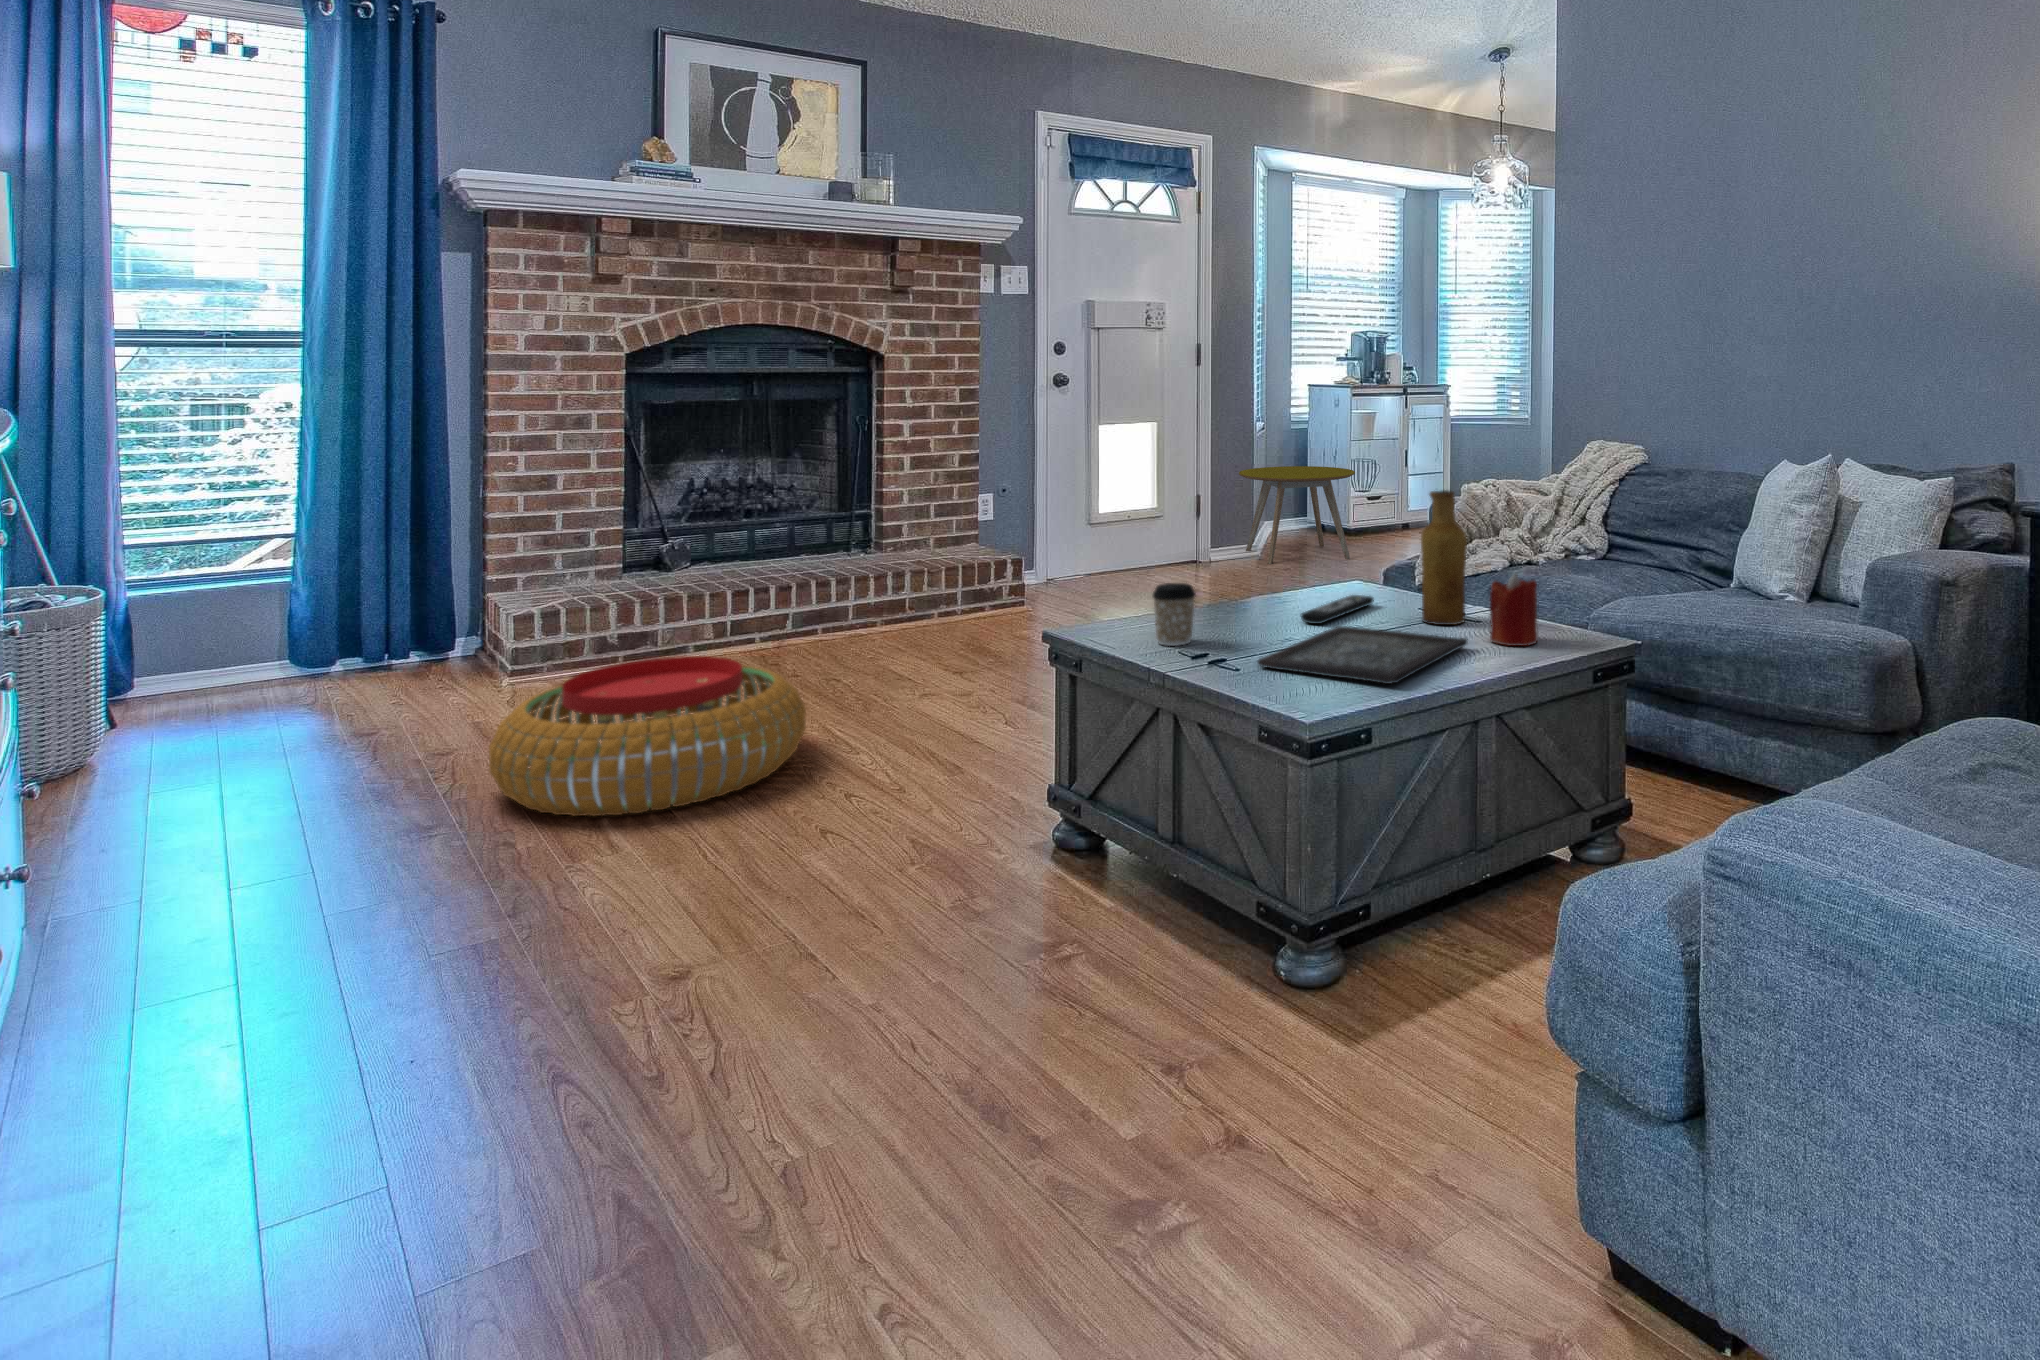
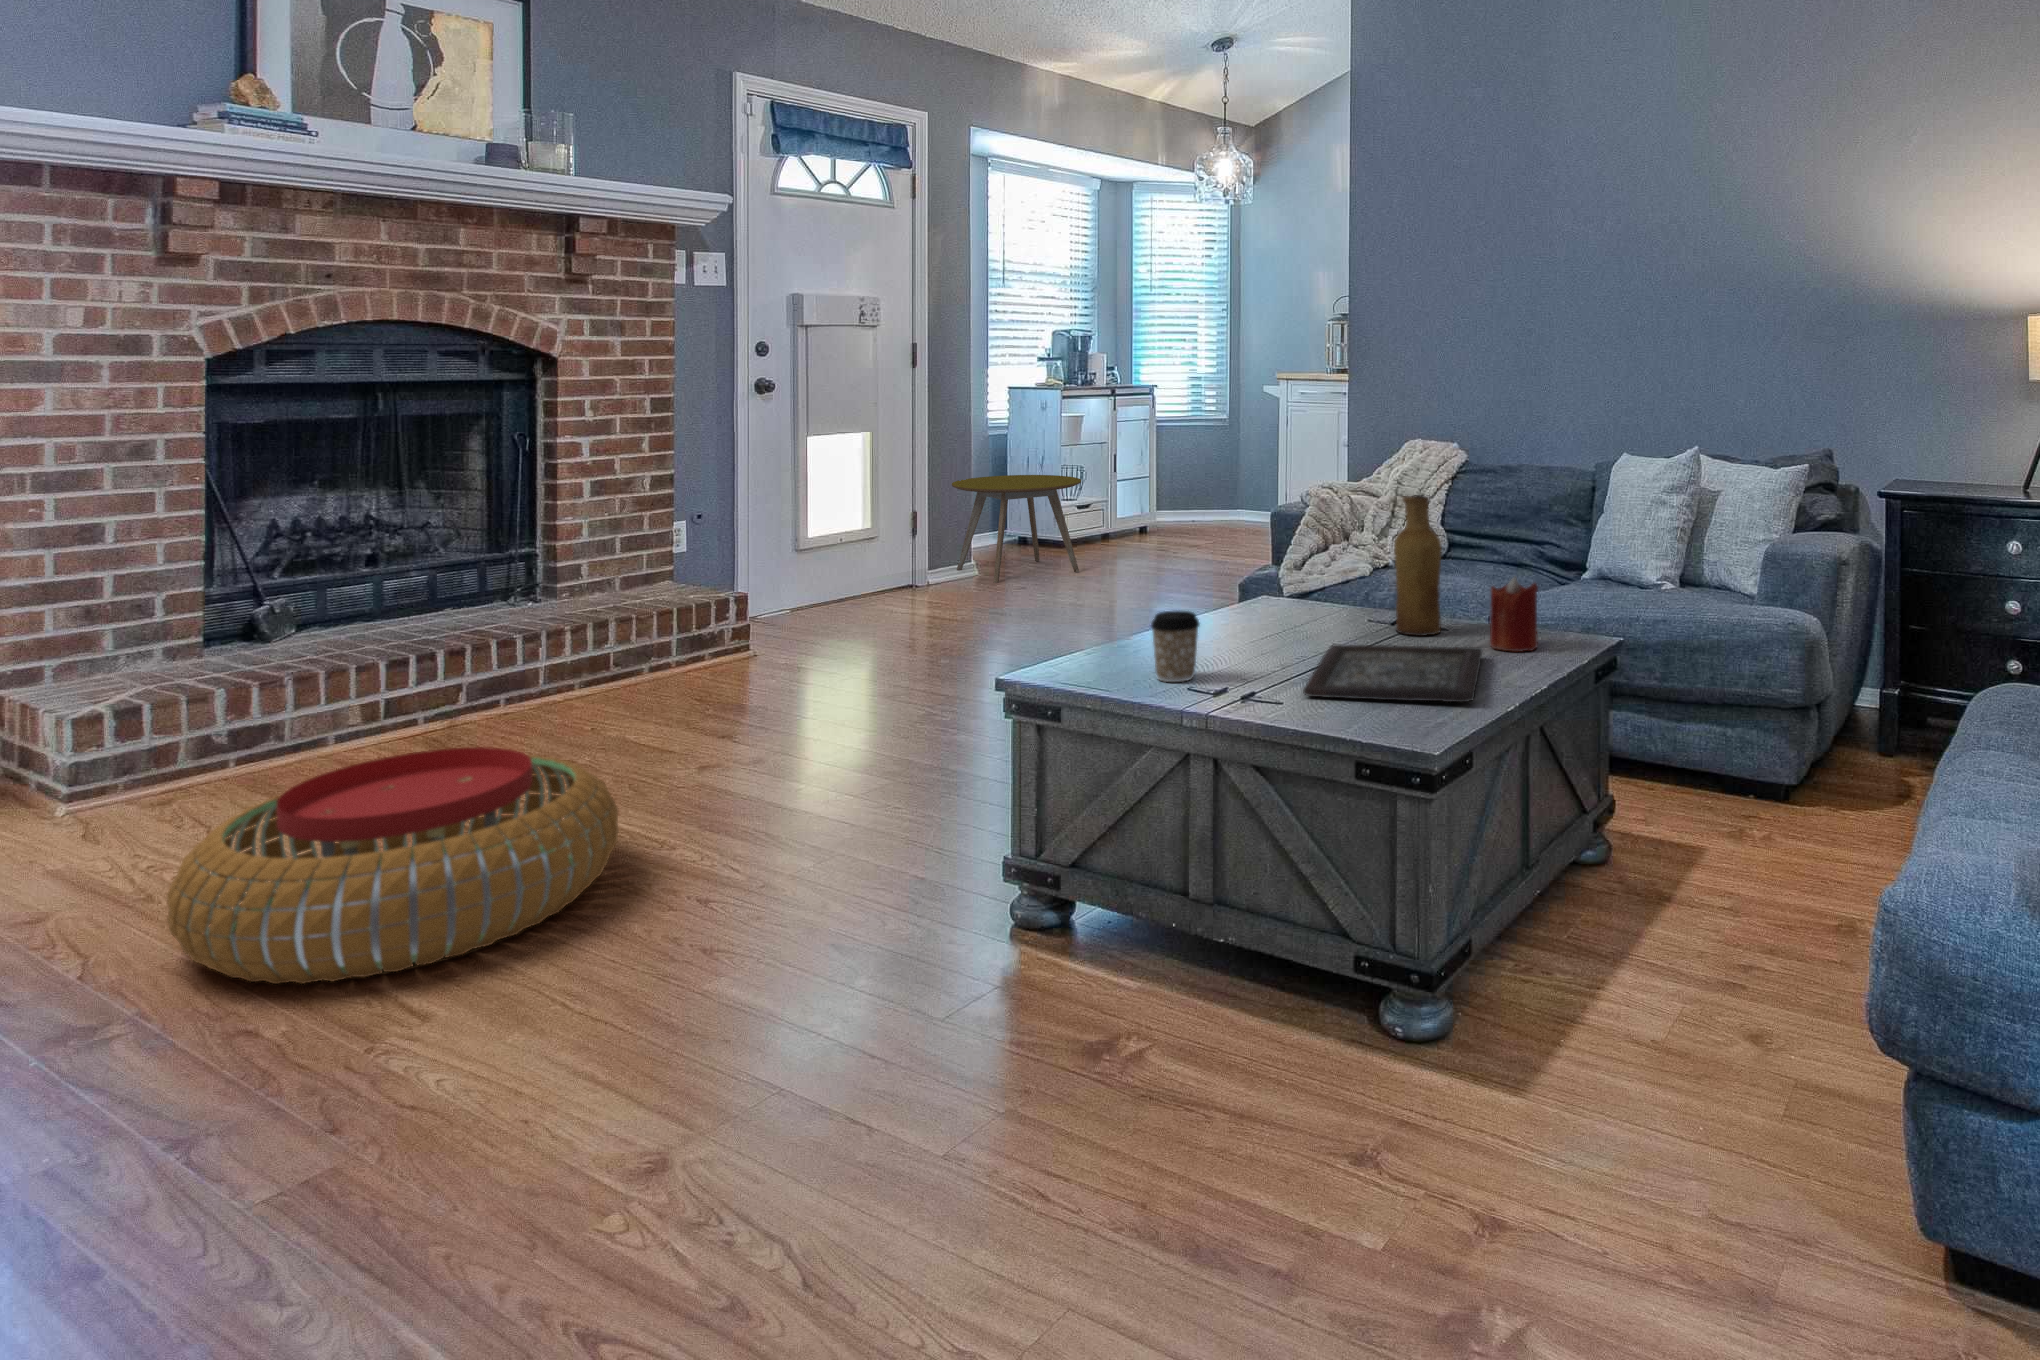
remote control: present [1300,595,1374,624] -> none [1280,610,1329,645]

